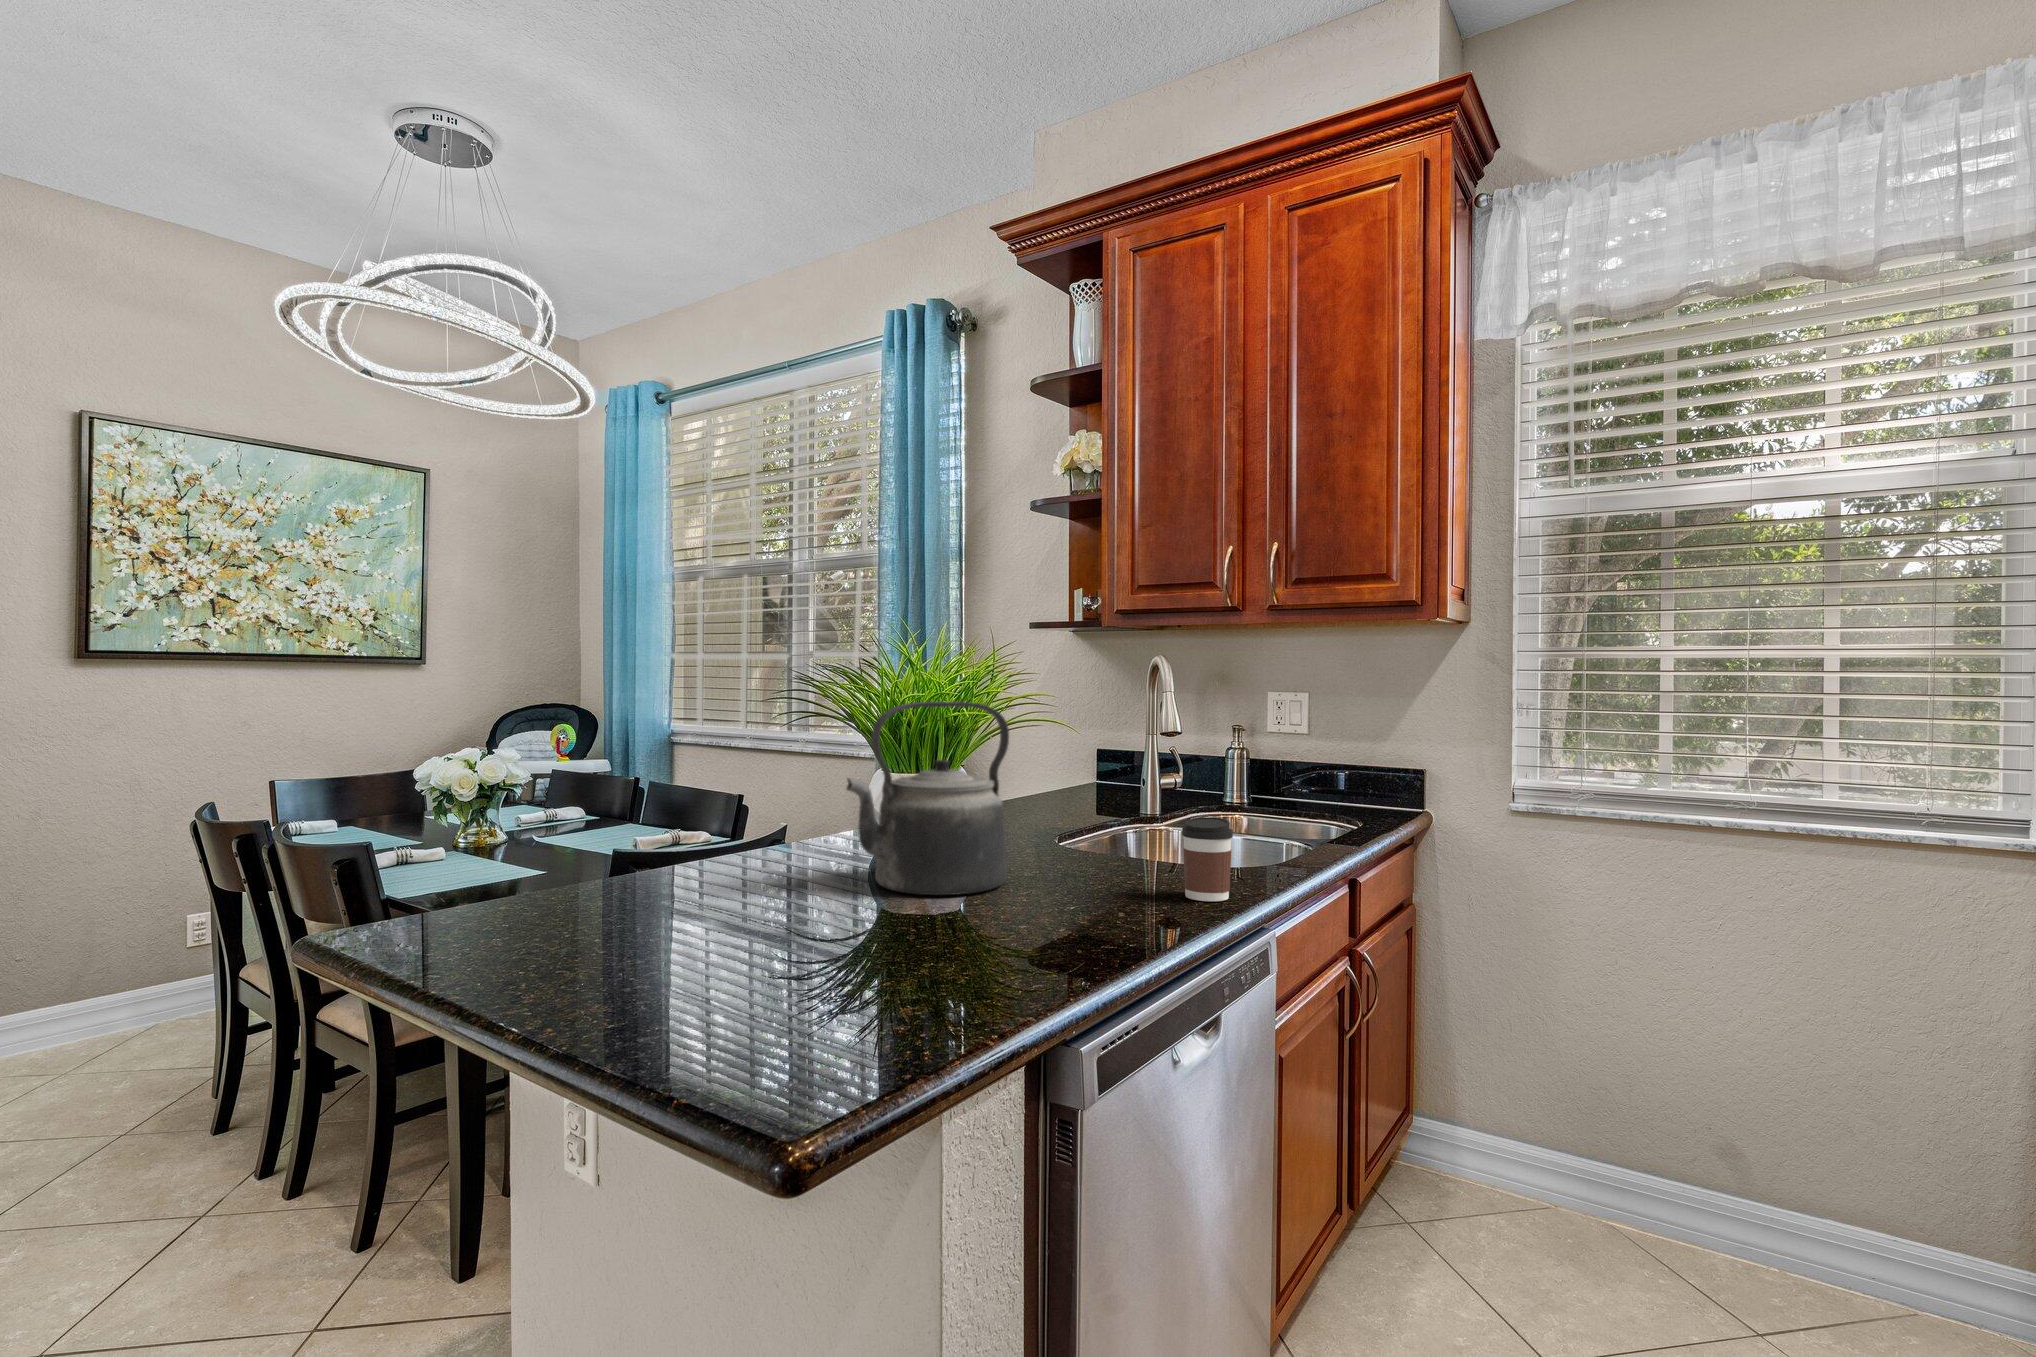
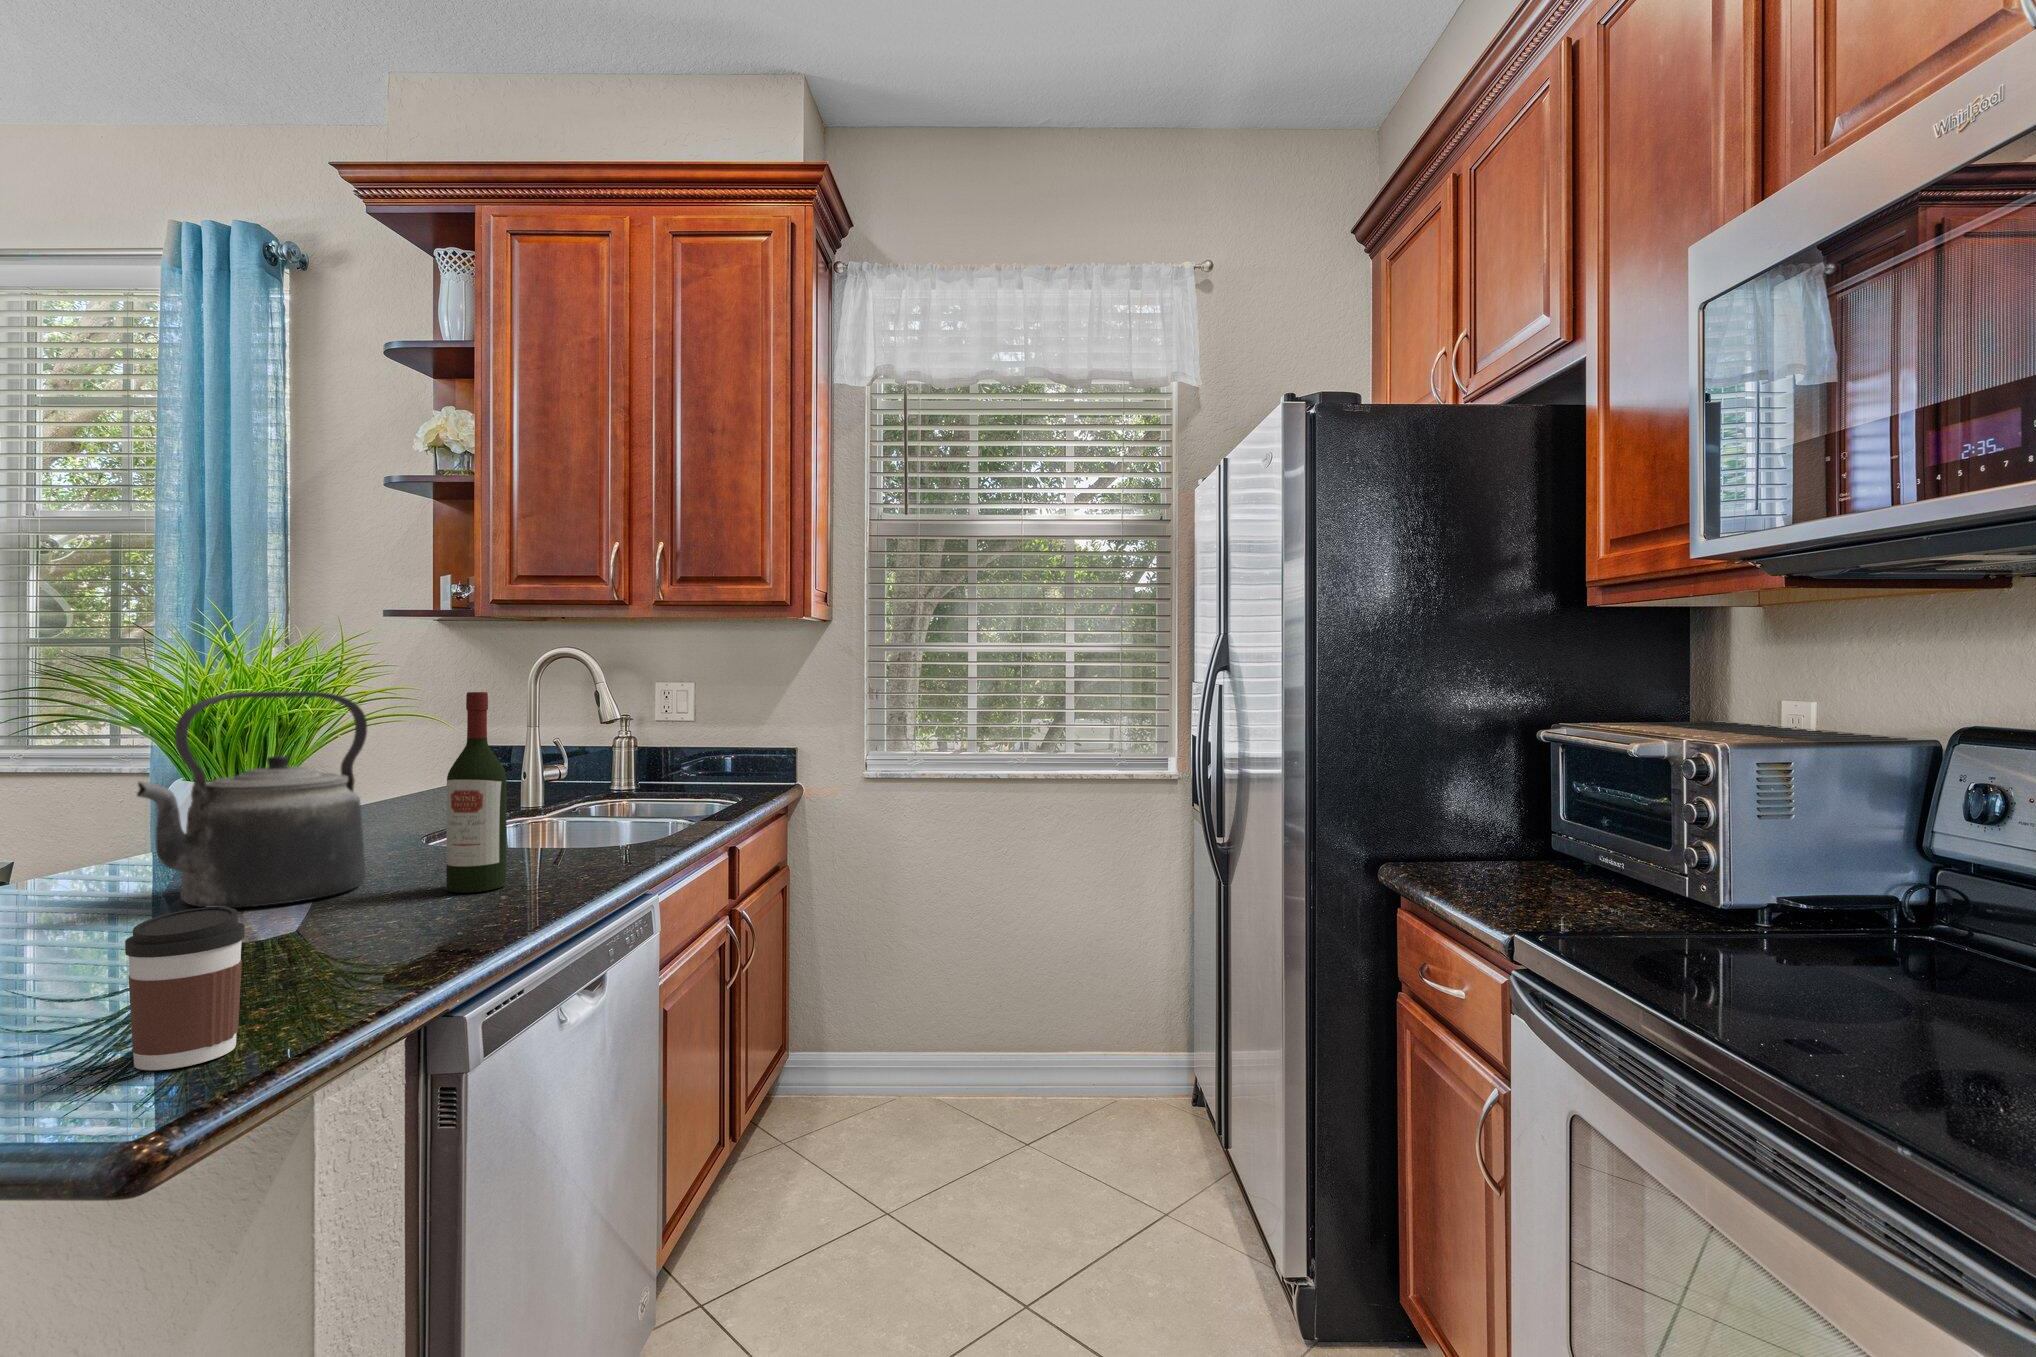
wine bottle: none [1071,706,1124,907] -> present [446,692,507,893]
coffee cup: present [1182,817,1233,901] -> present [125,907,245,1070]

